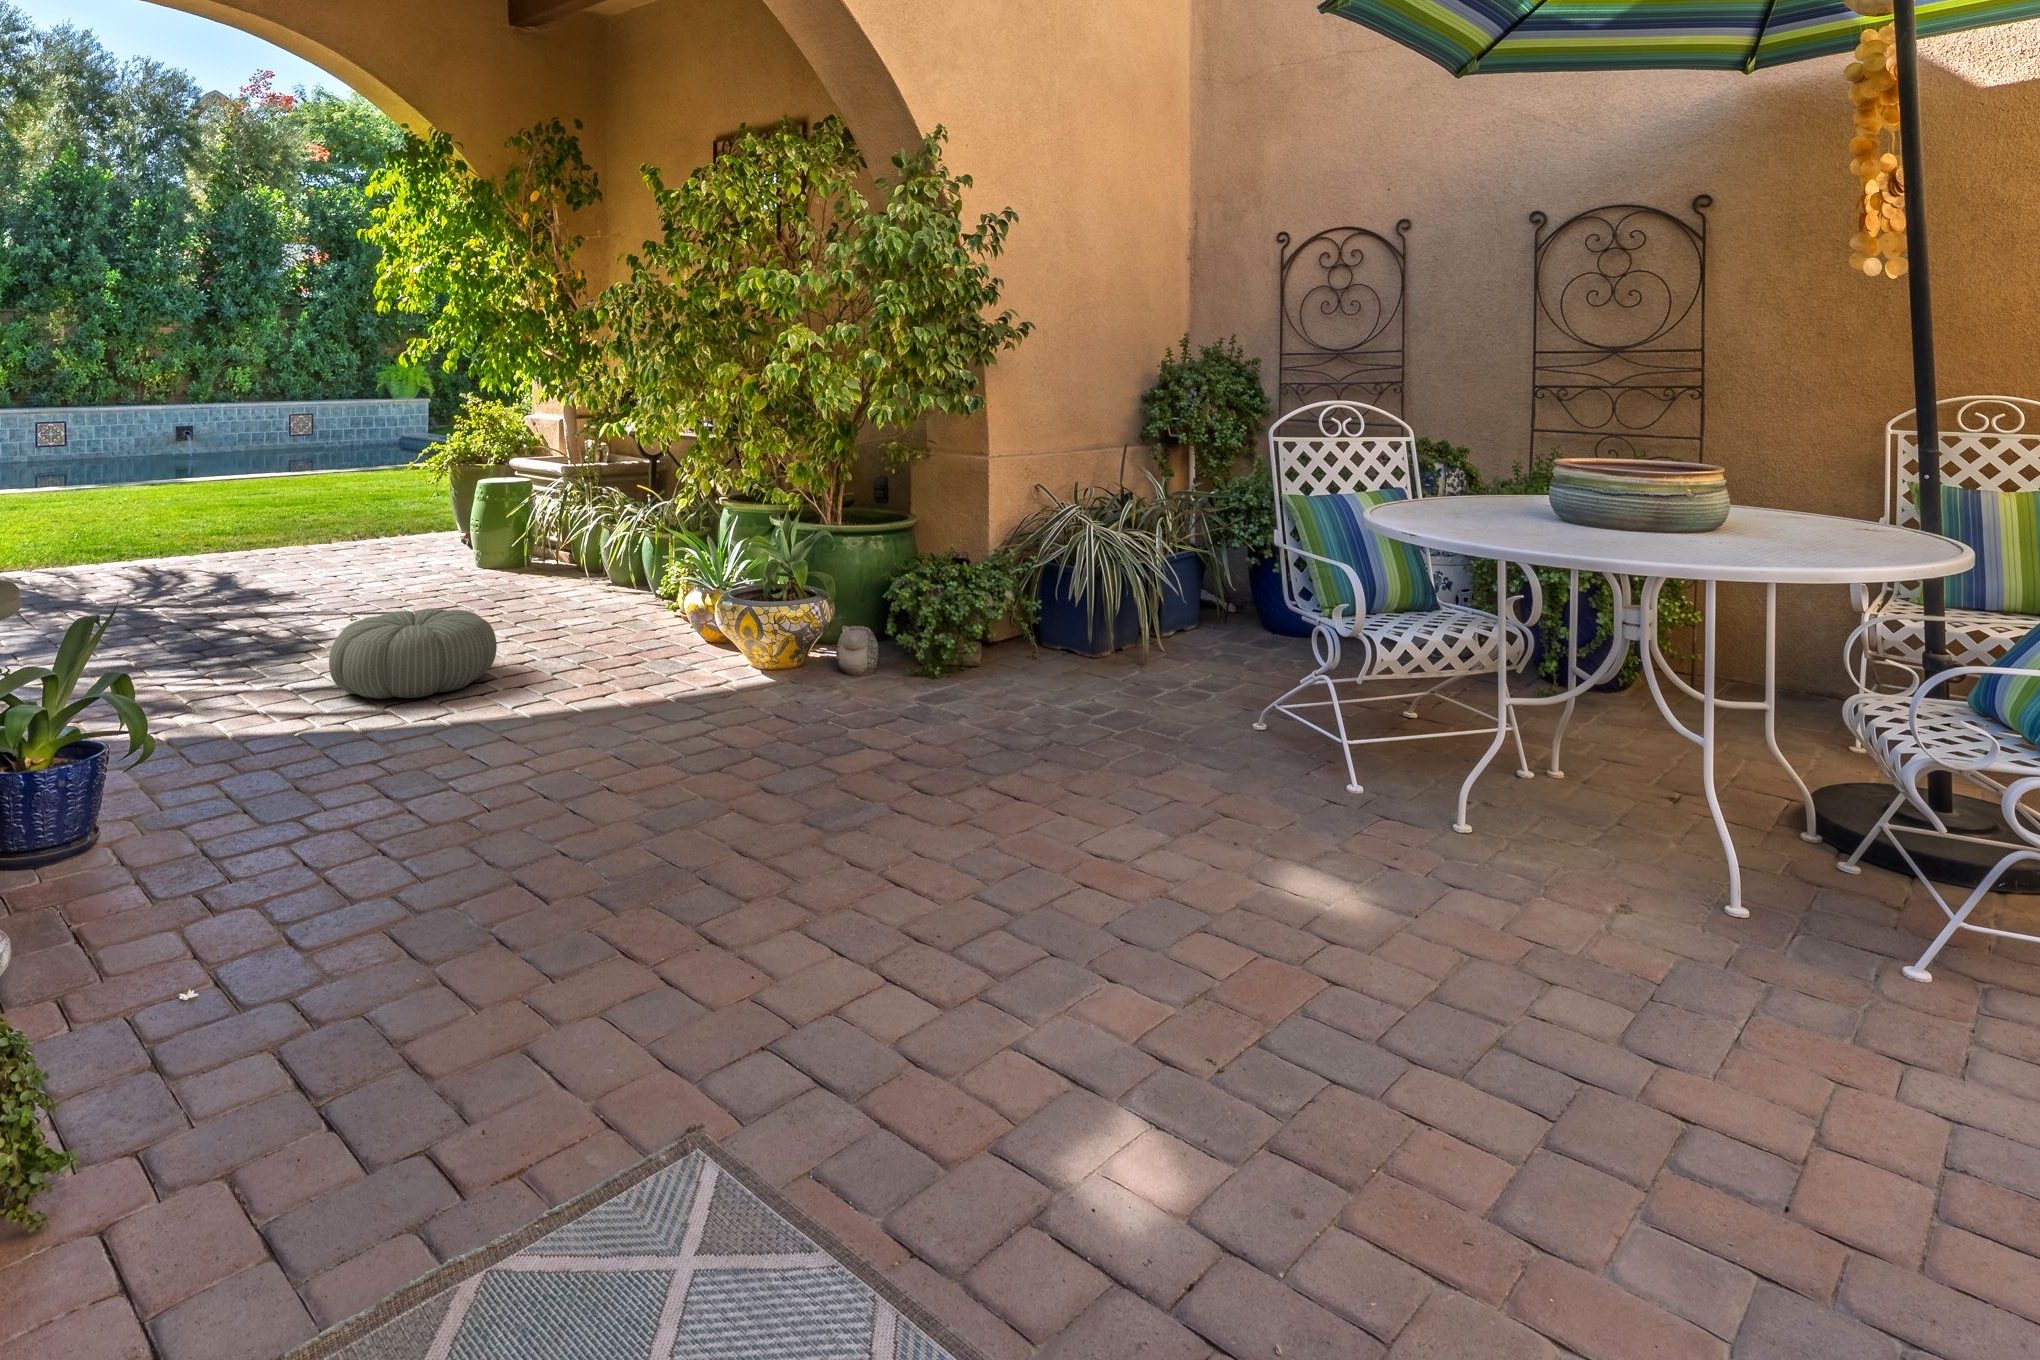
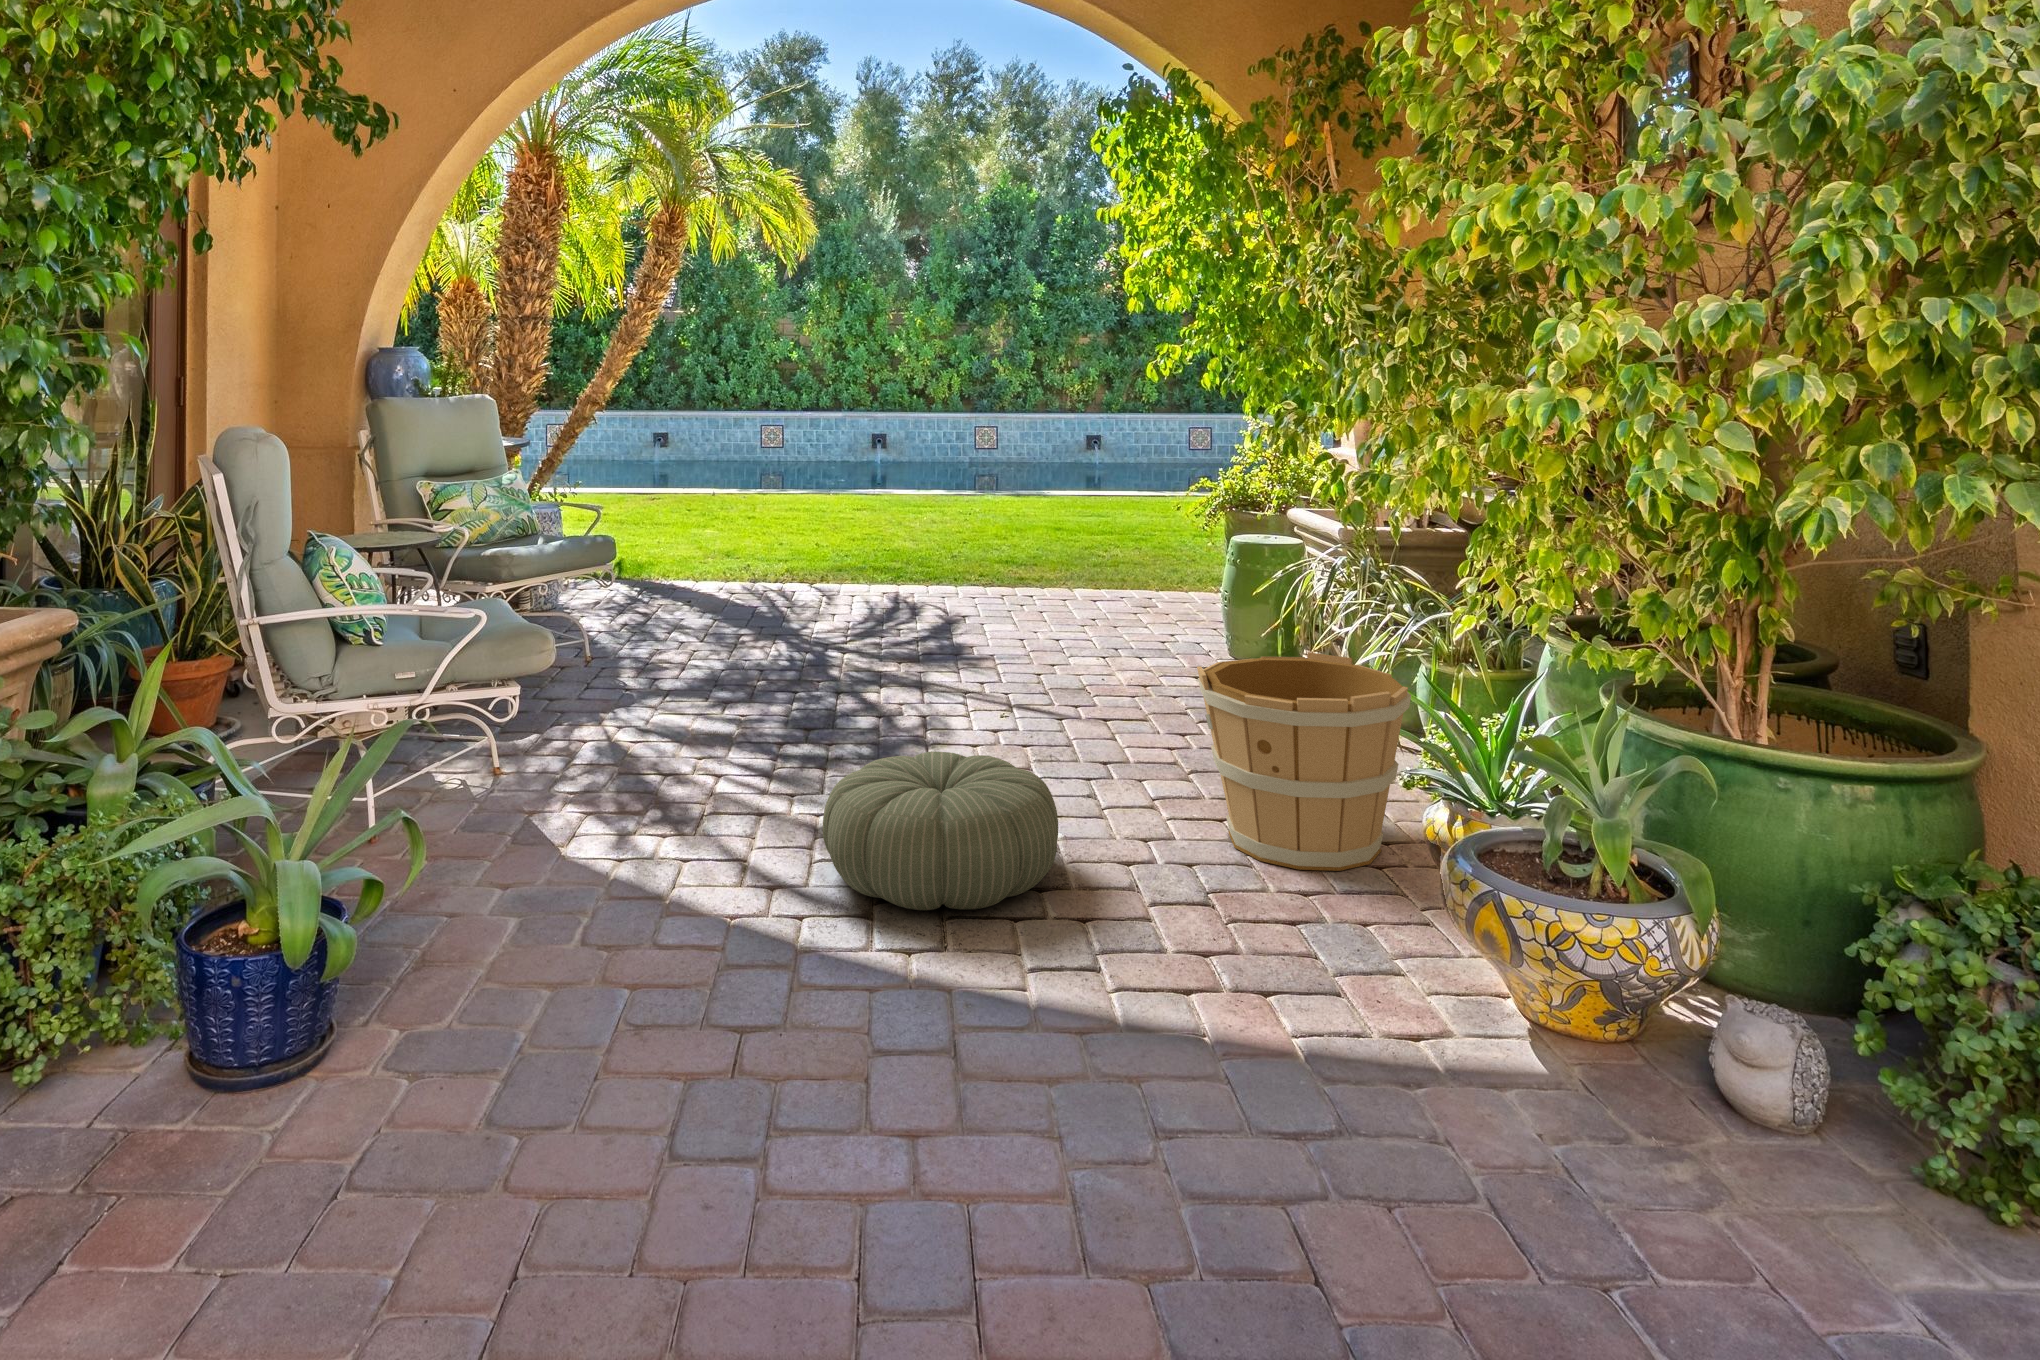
wooden bucket: none [551,526,674,643] -> present [1197,652,1411,871]

